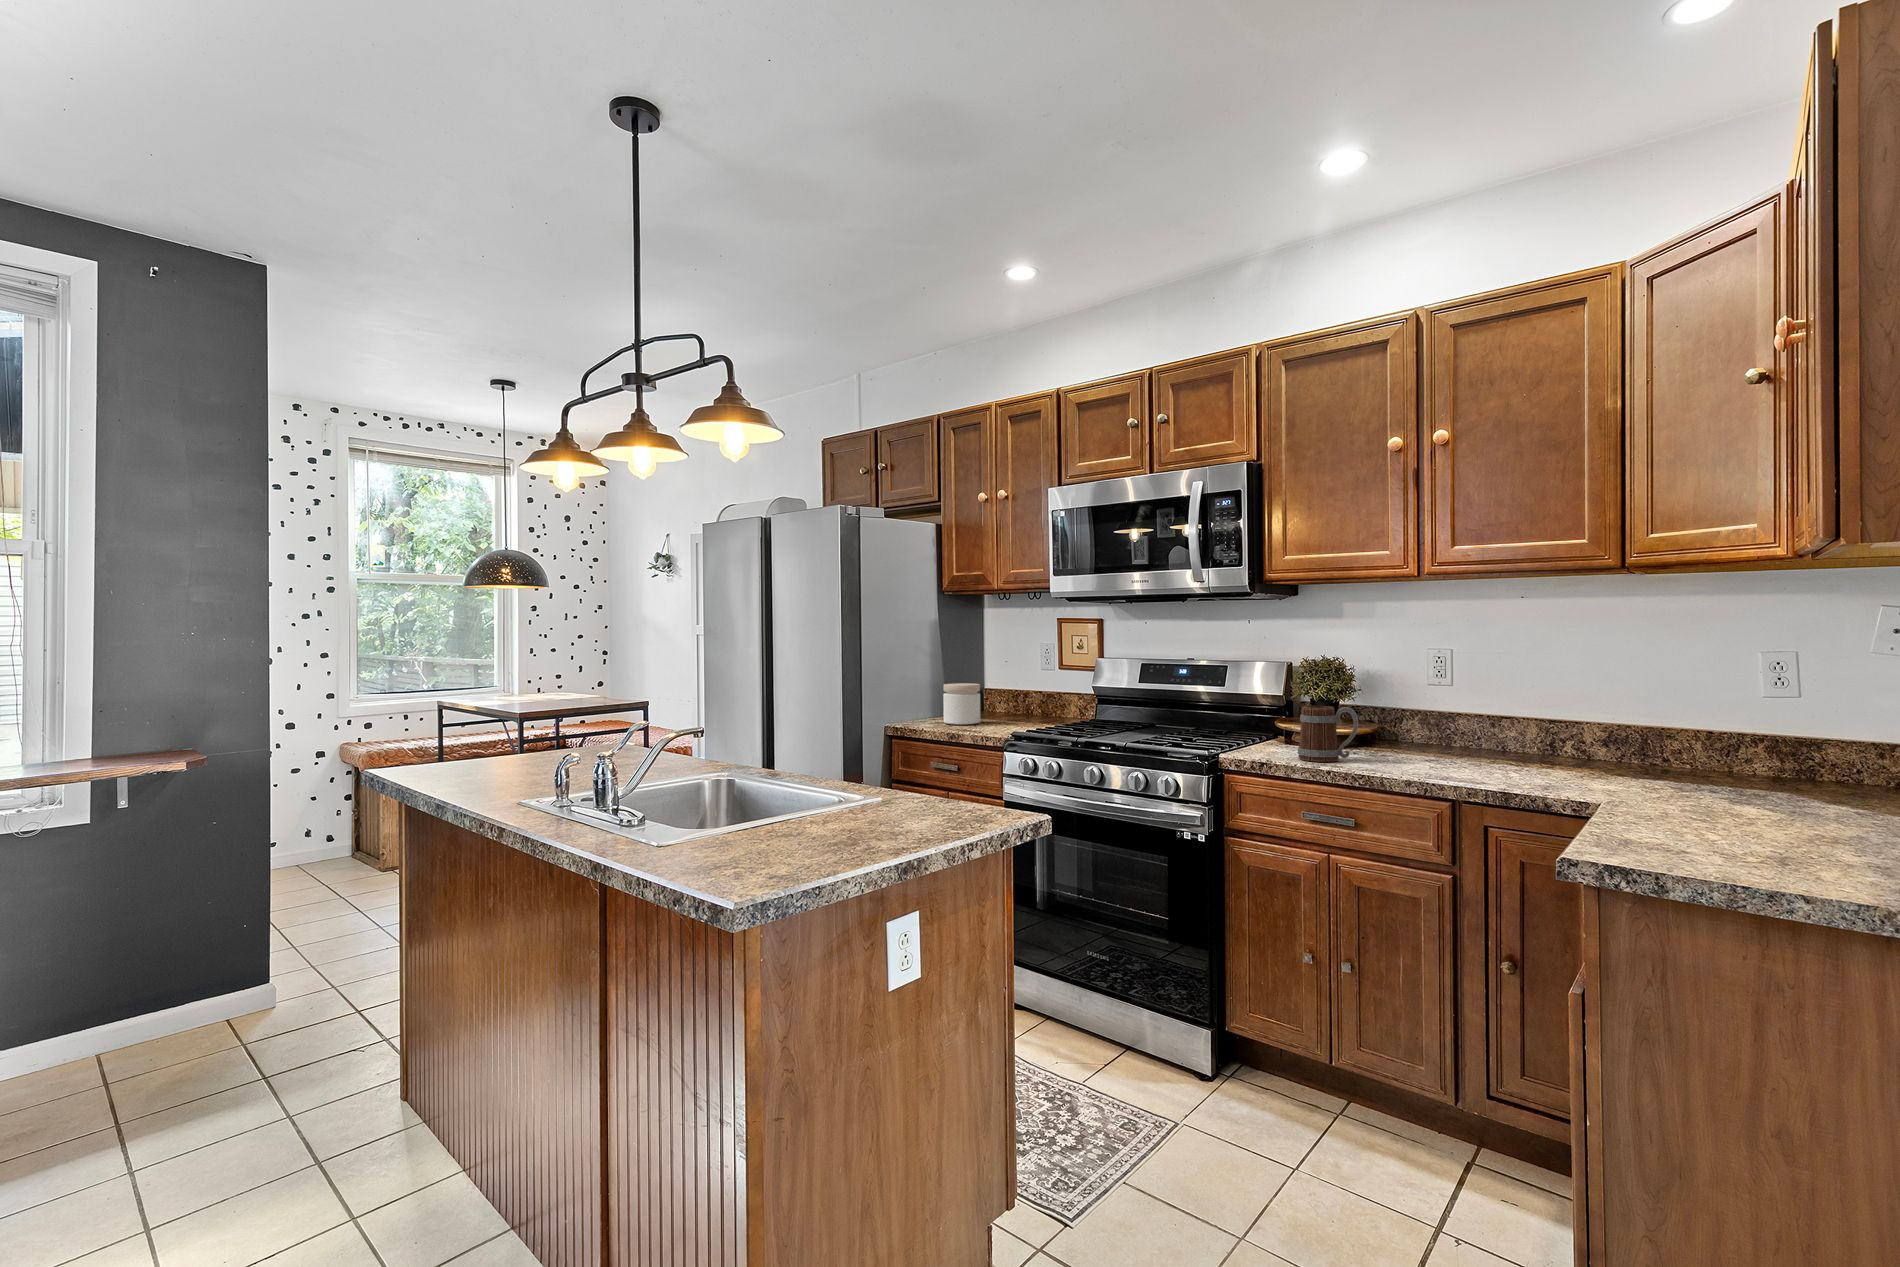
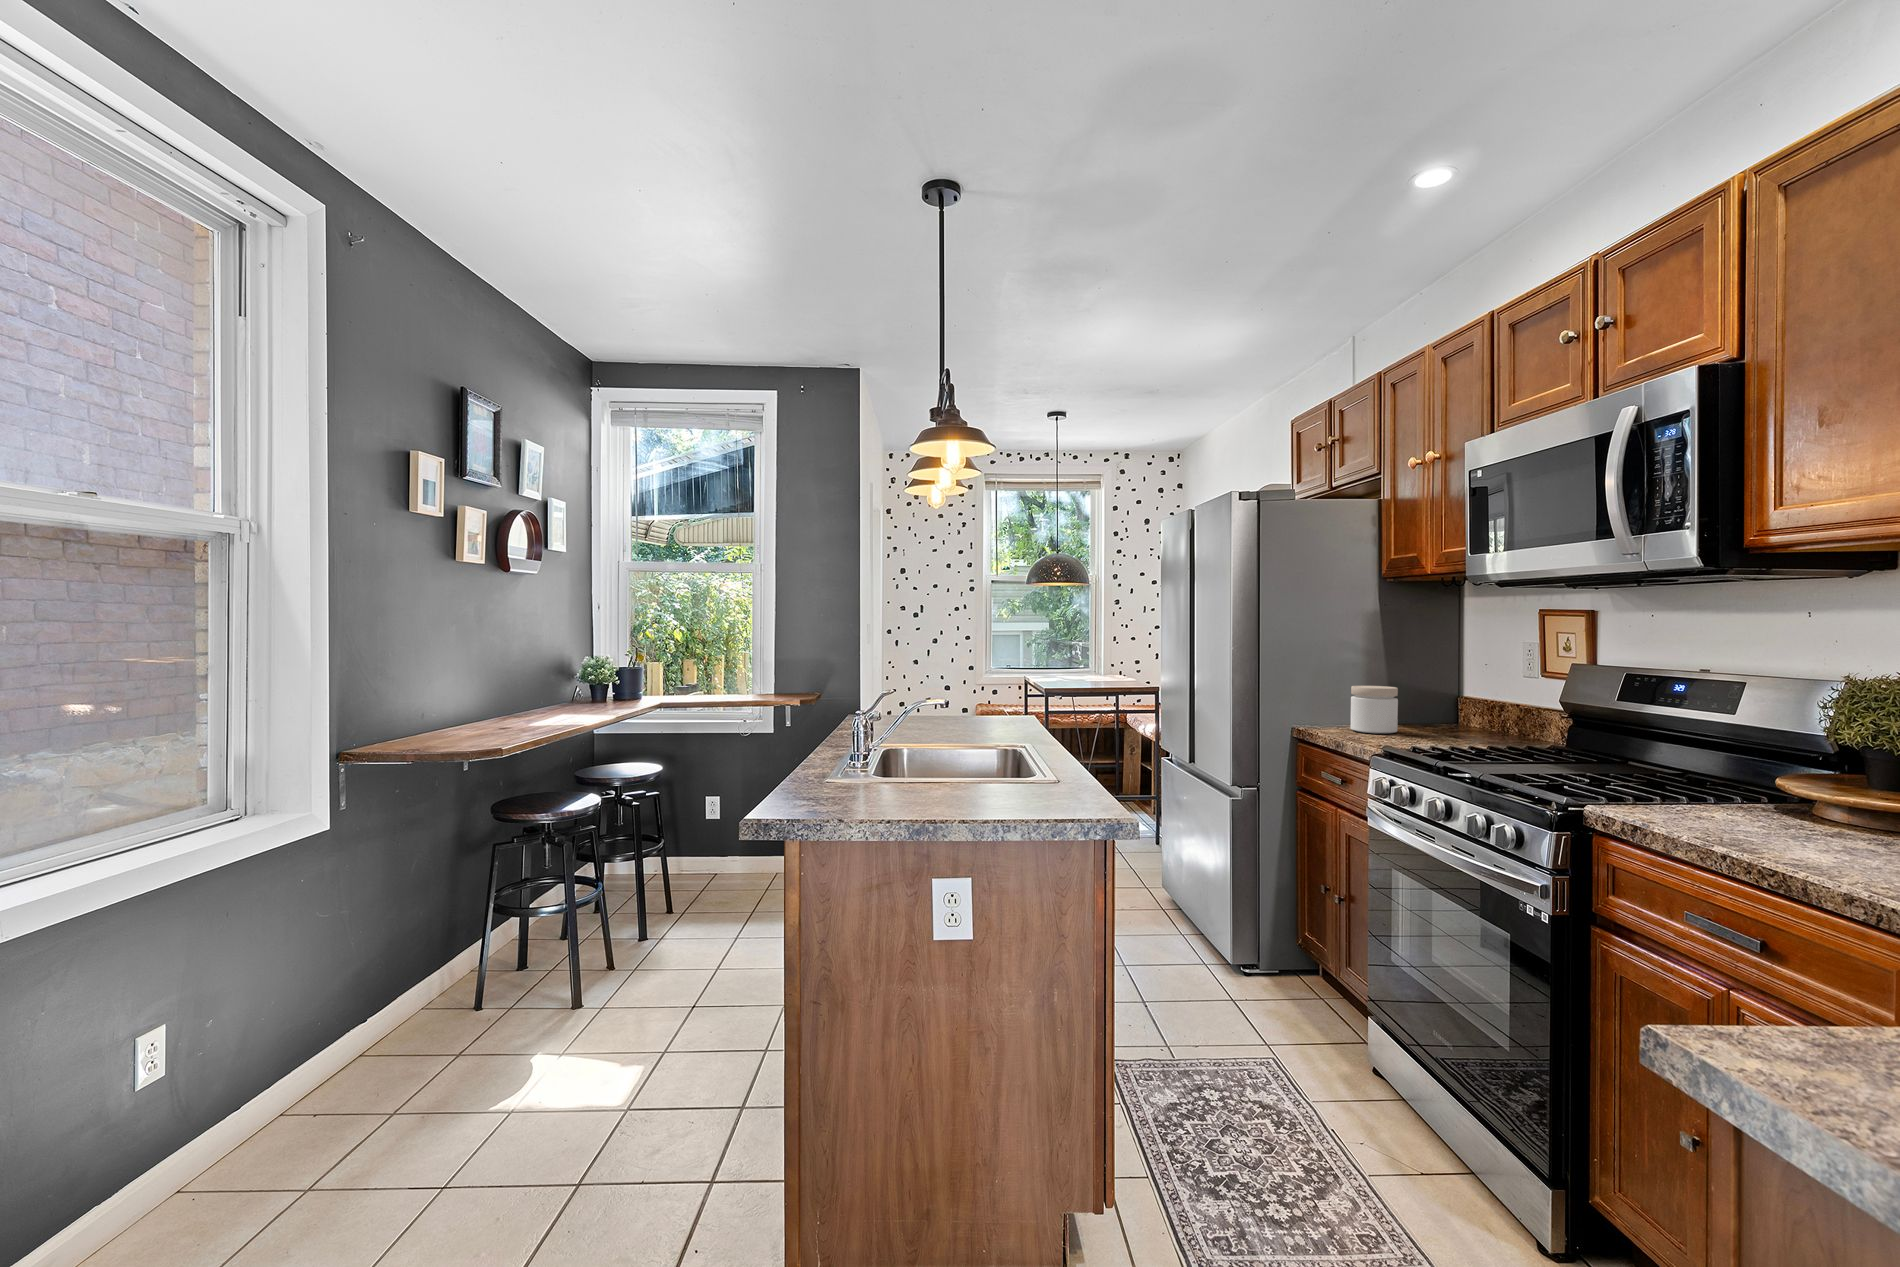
mug: present [1298,706,1358,762] -> none [1719,749,1841,843]

